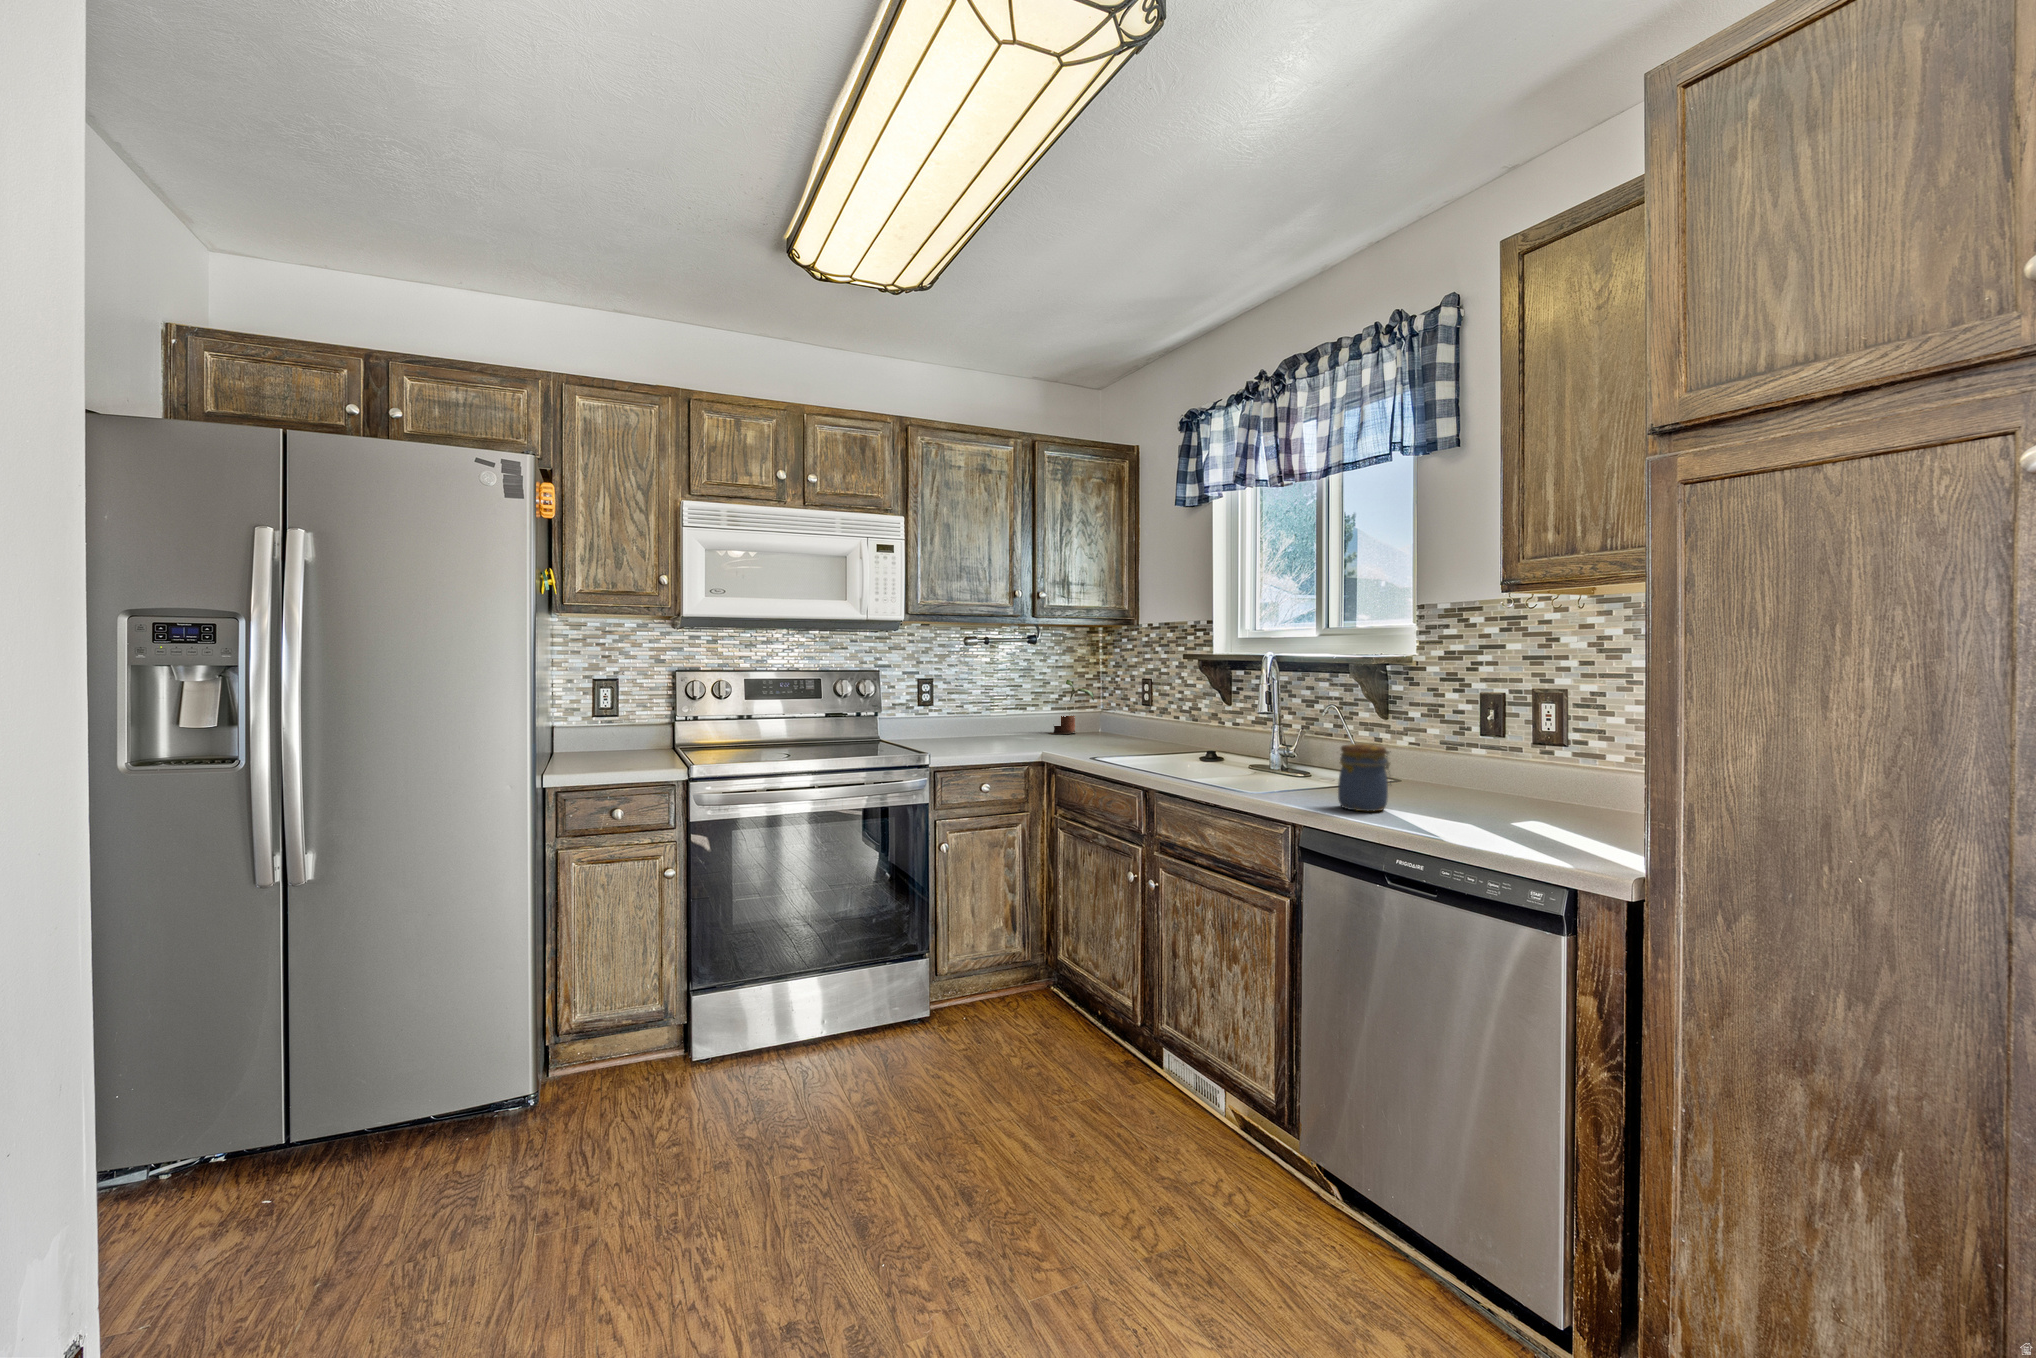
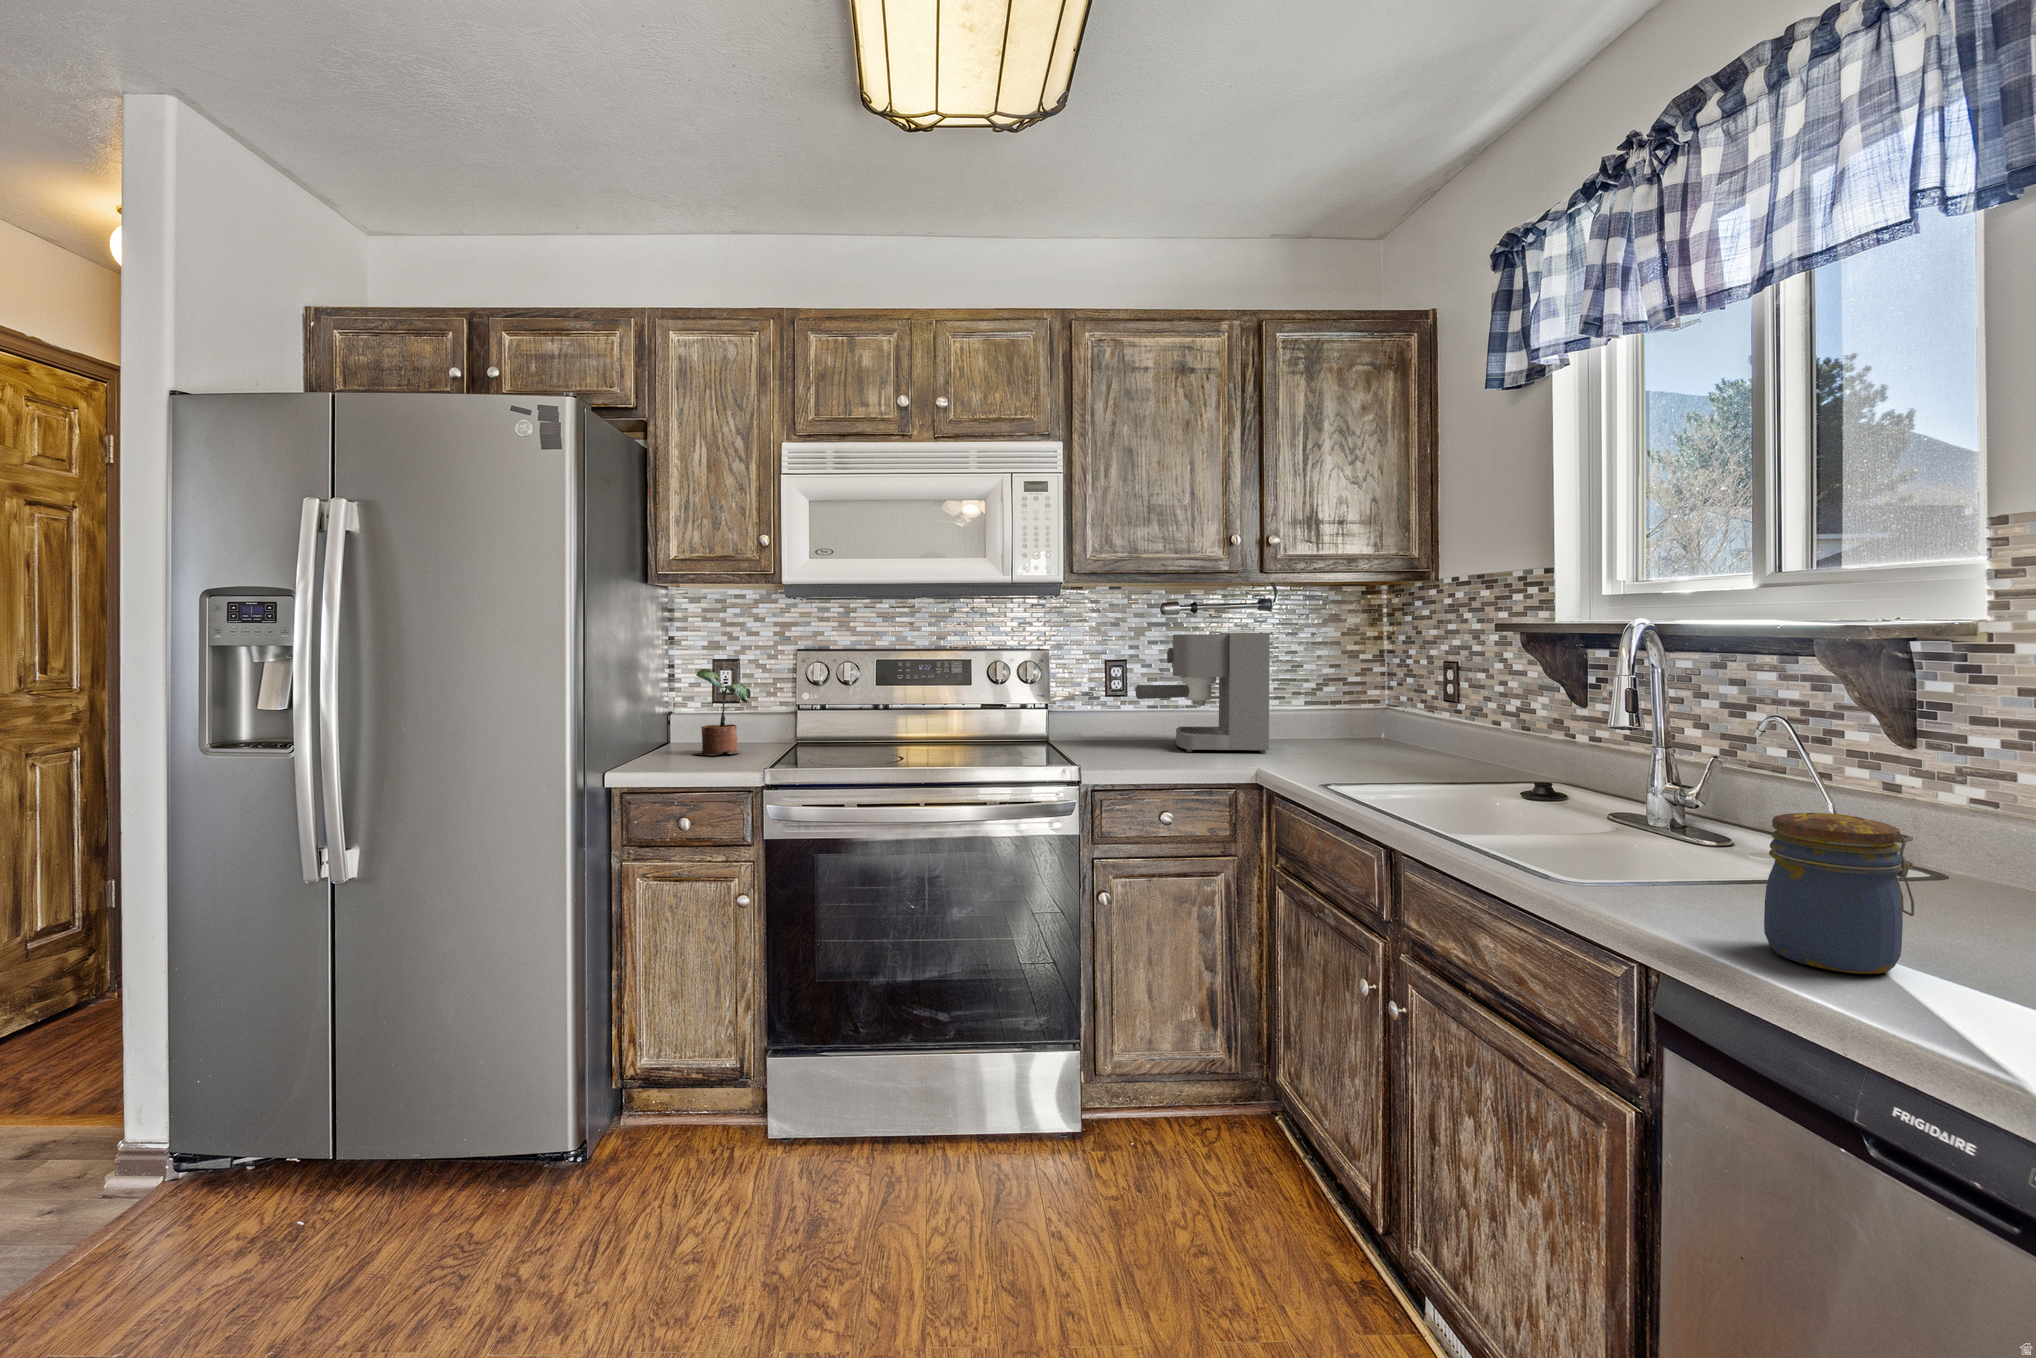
coffee maker: none [943,659,1038,744] -> present [1136,633,1270,753]
potted plant: present [1050,680,1094,734] -> present [693,669,751,756]

